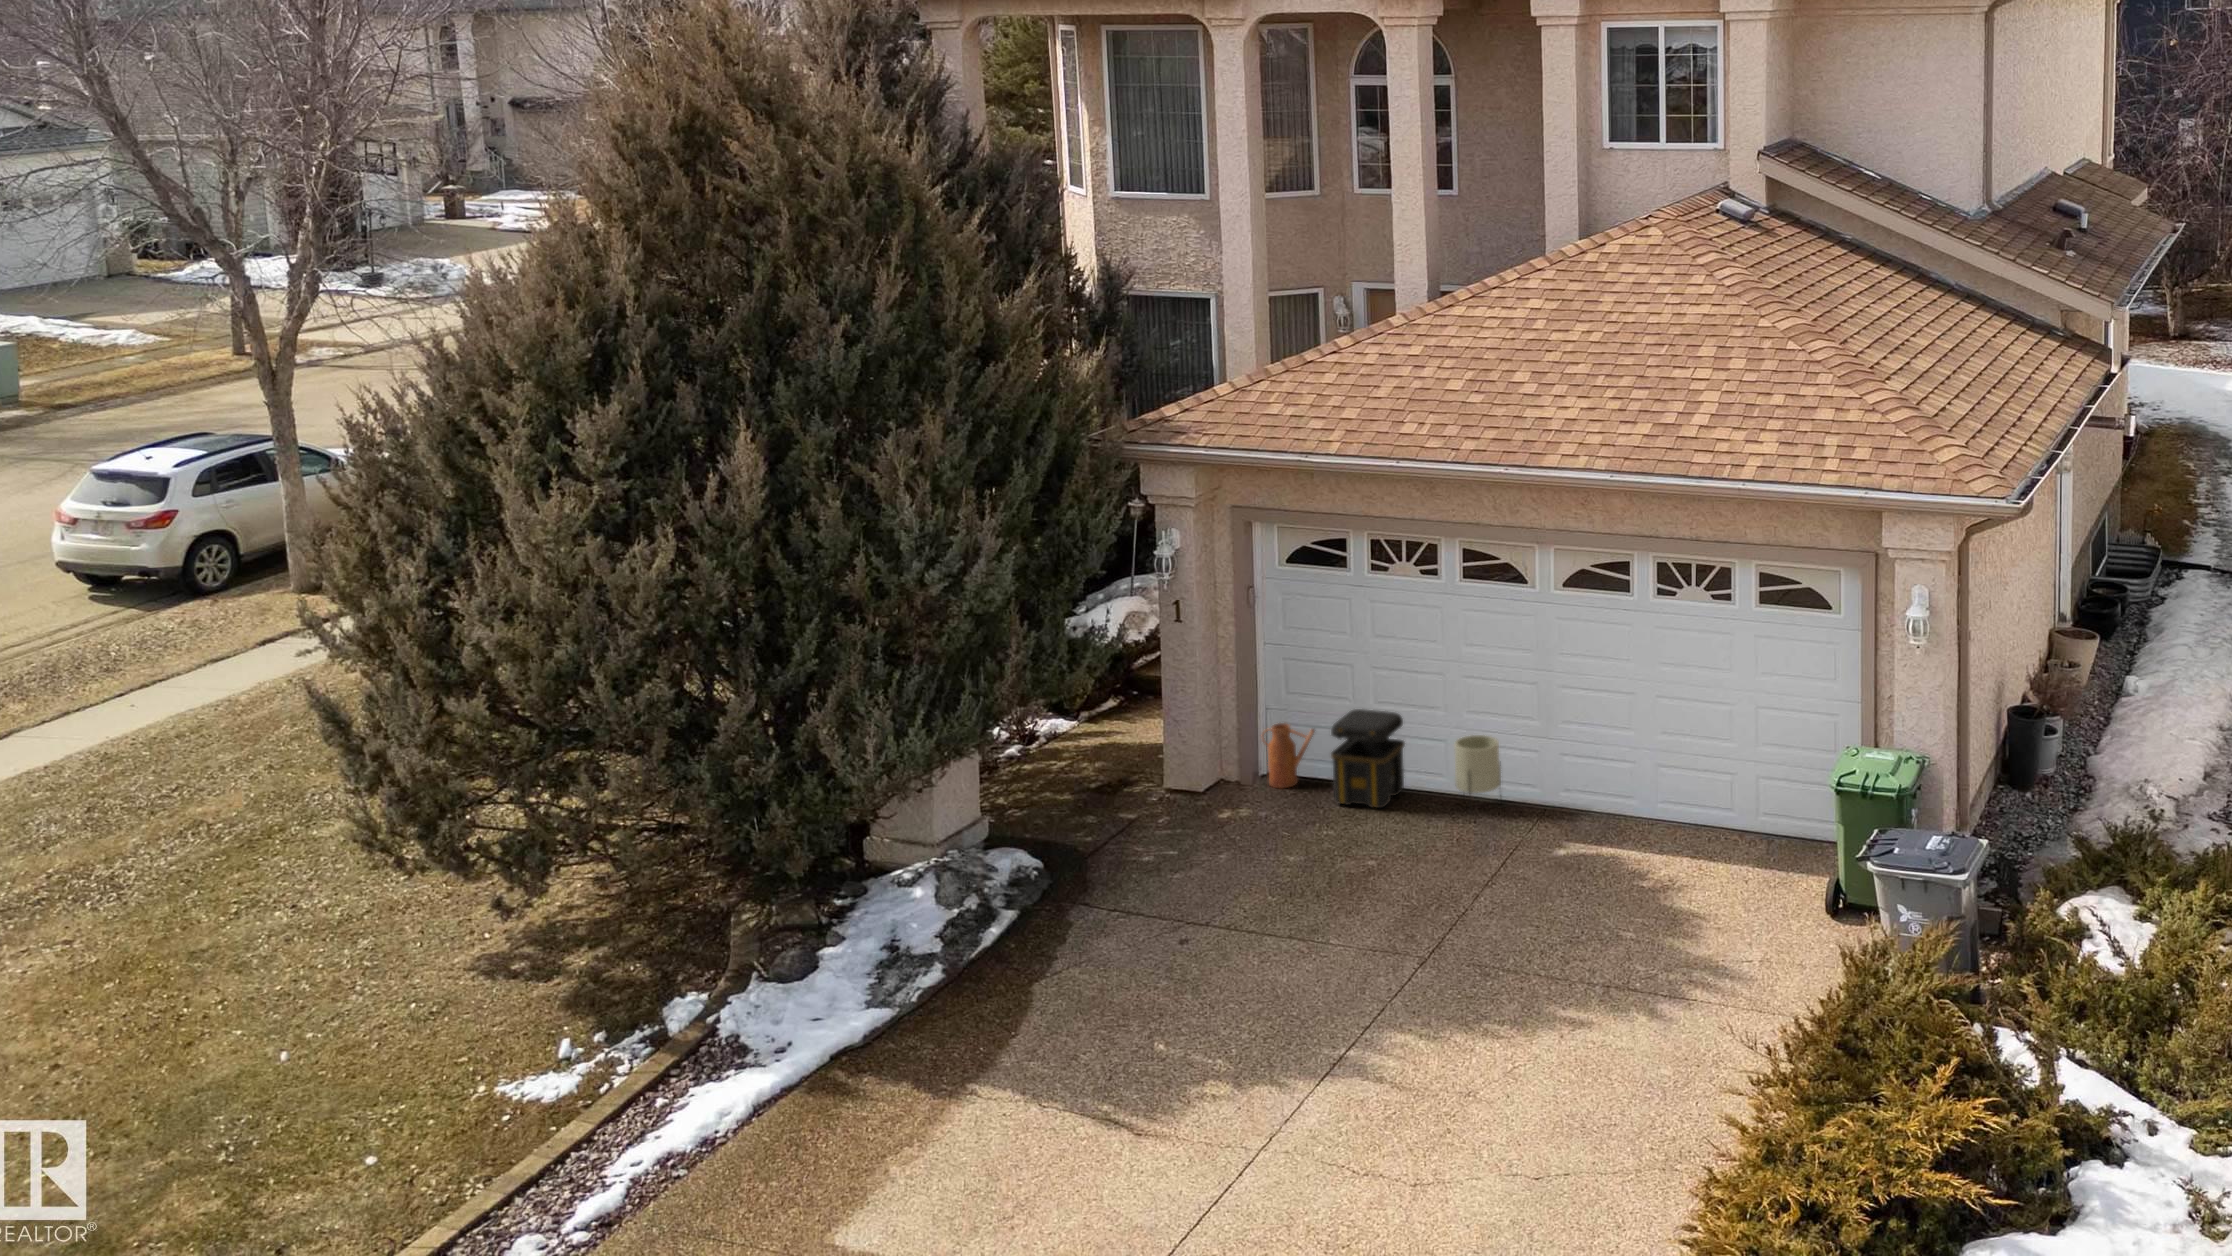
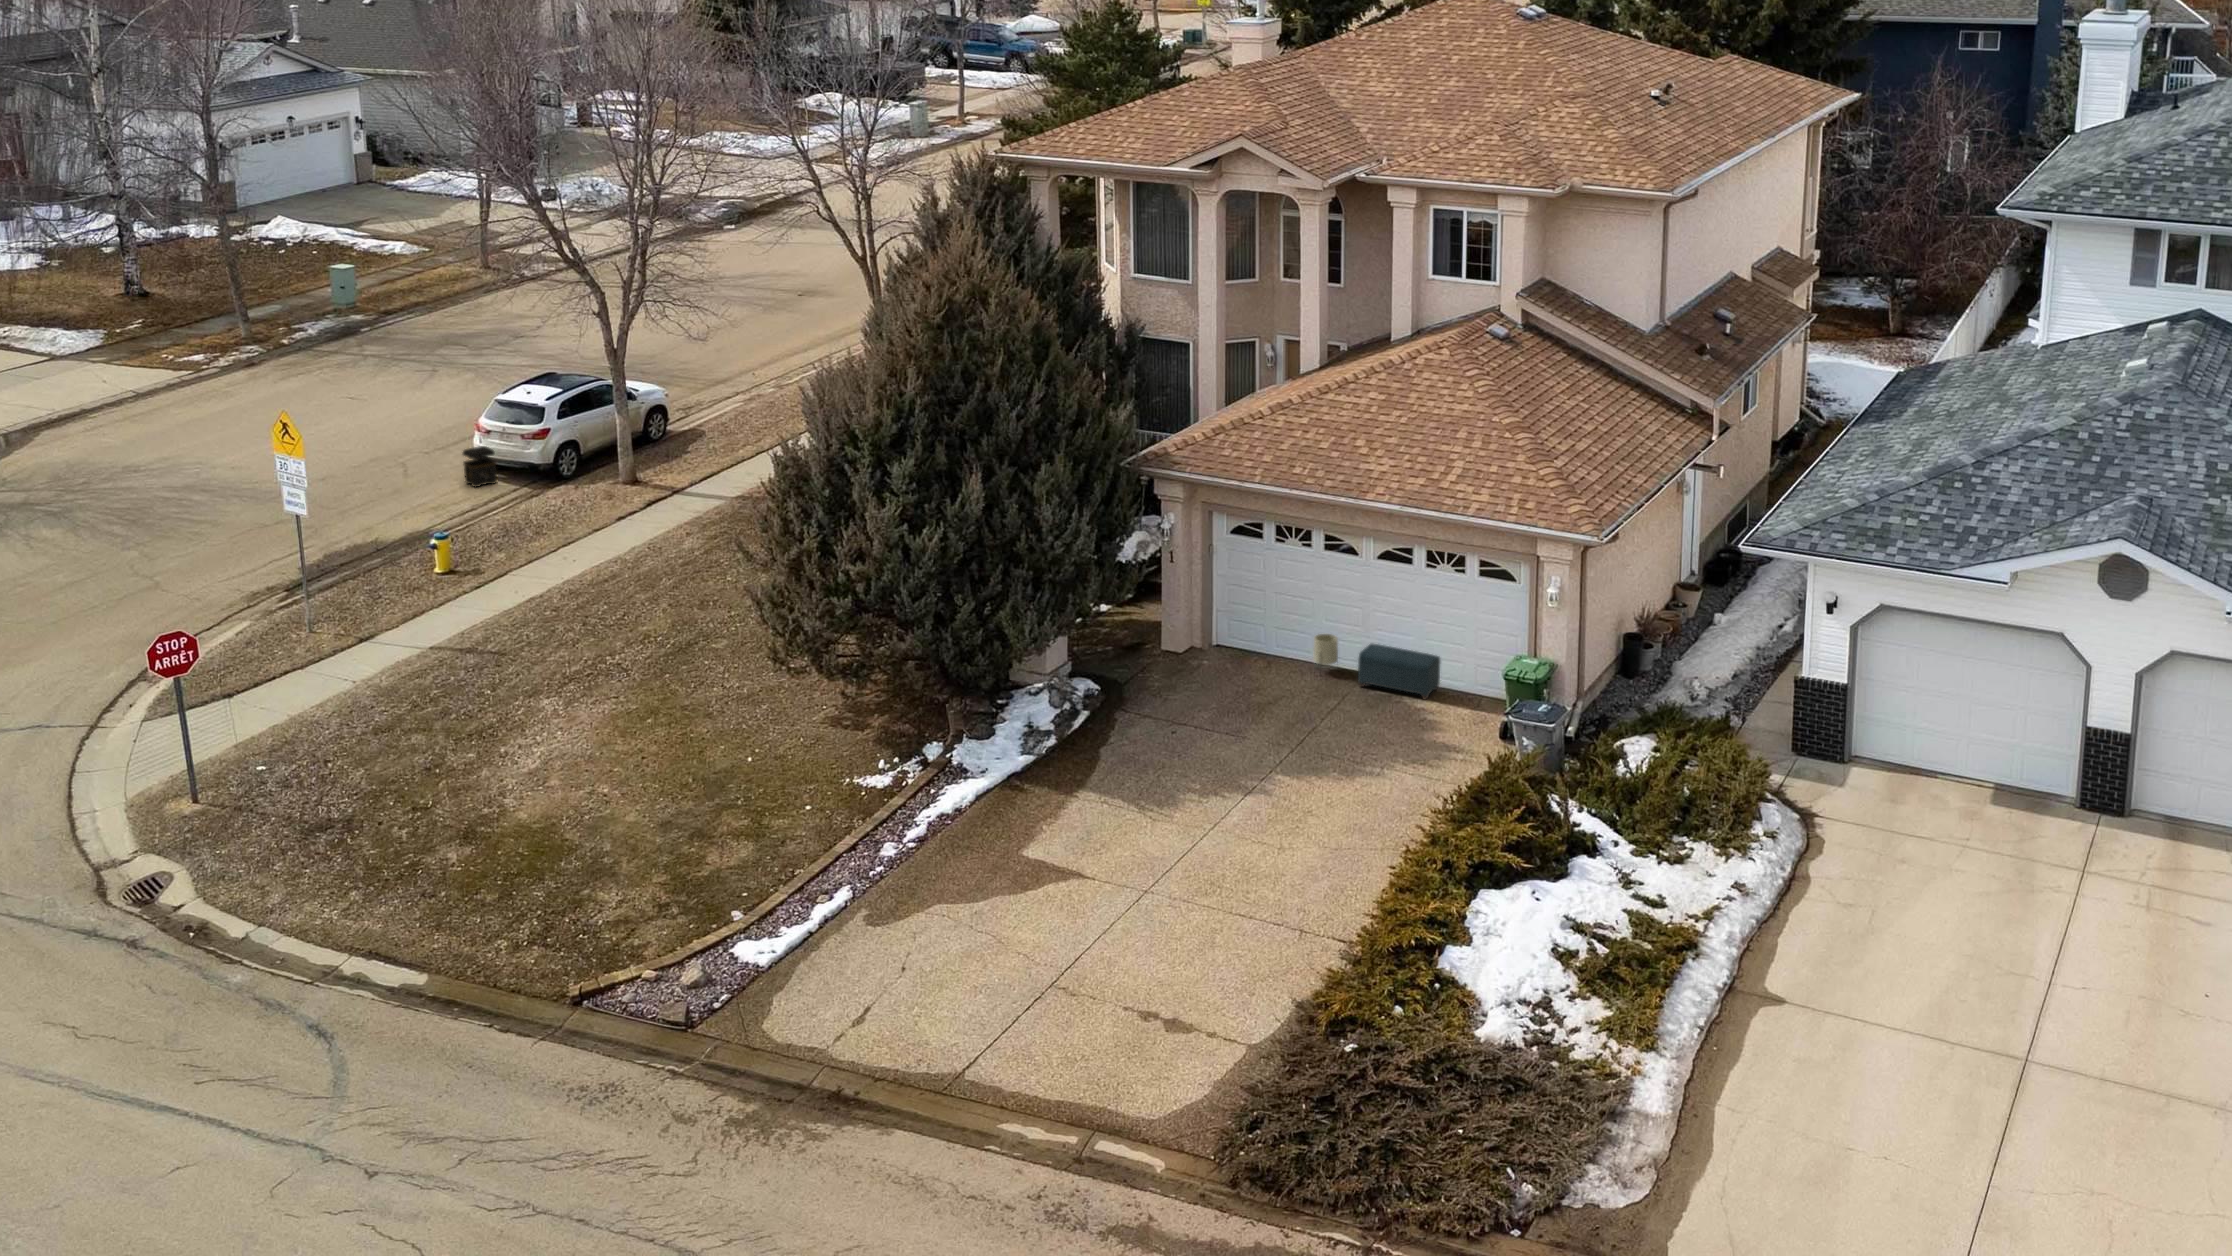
toolbox: present [1331,709,1405,808] -> present [463,446,497,487]
watering can: present [1262,723,1315,788] -> none [1210,619,1240,654]
bench: none [1541,746,1695,845] -> present [1358,644,1440,699]

